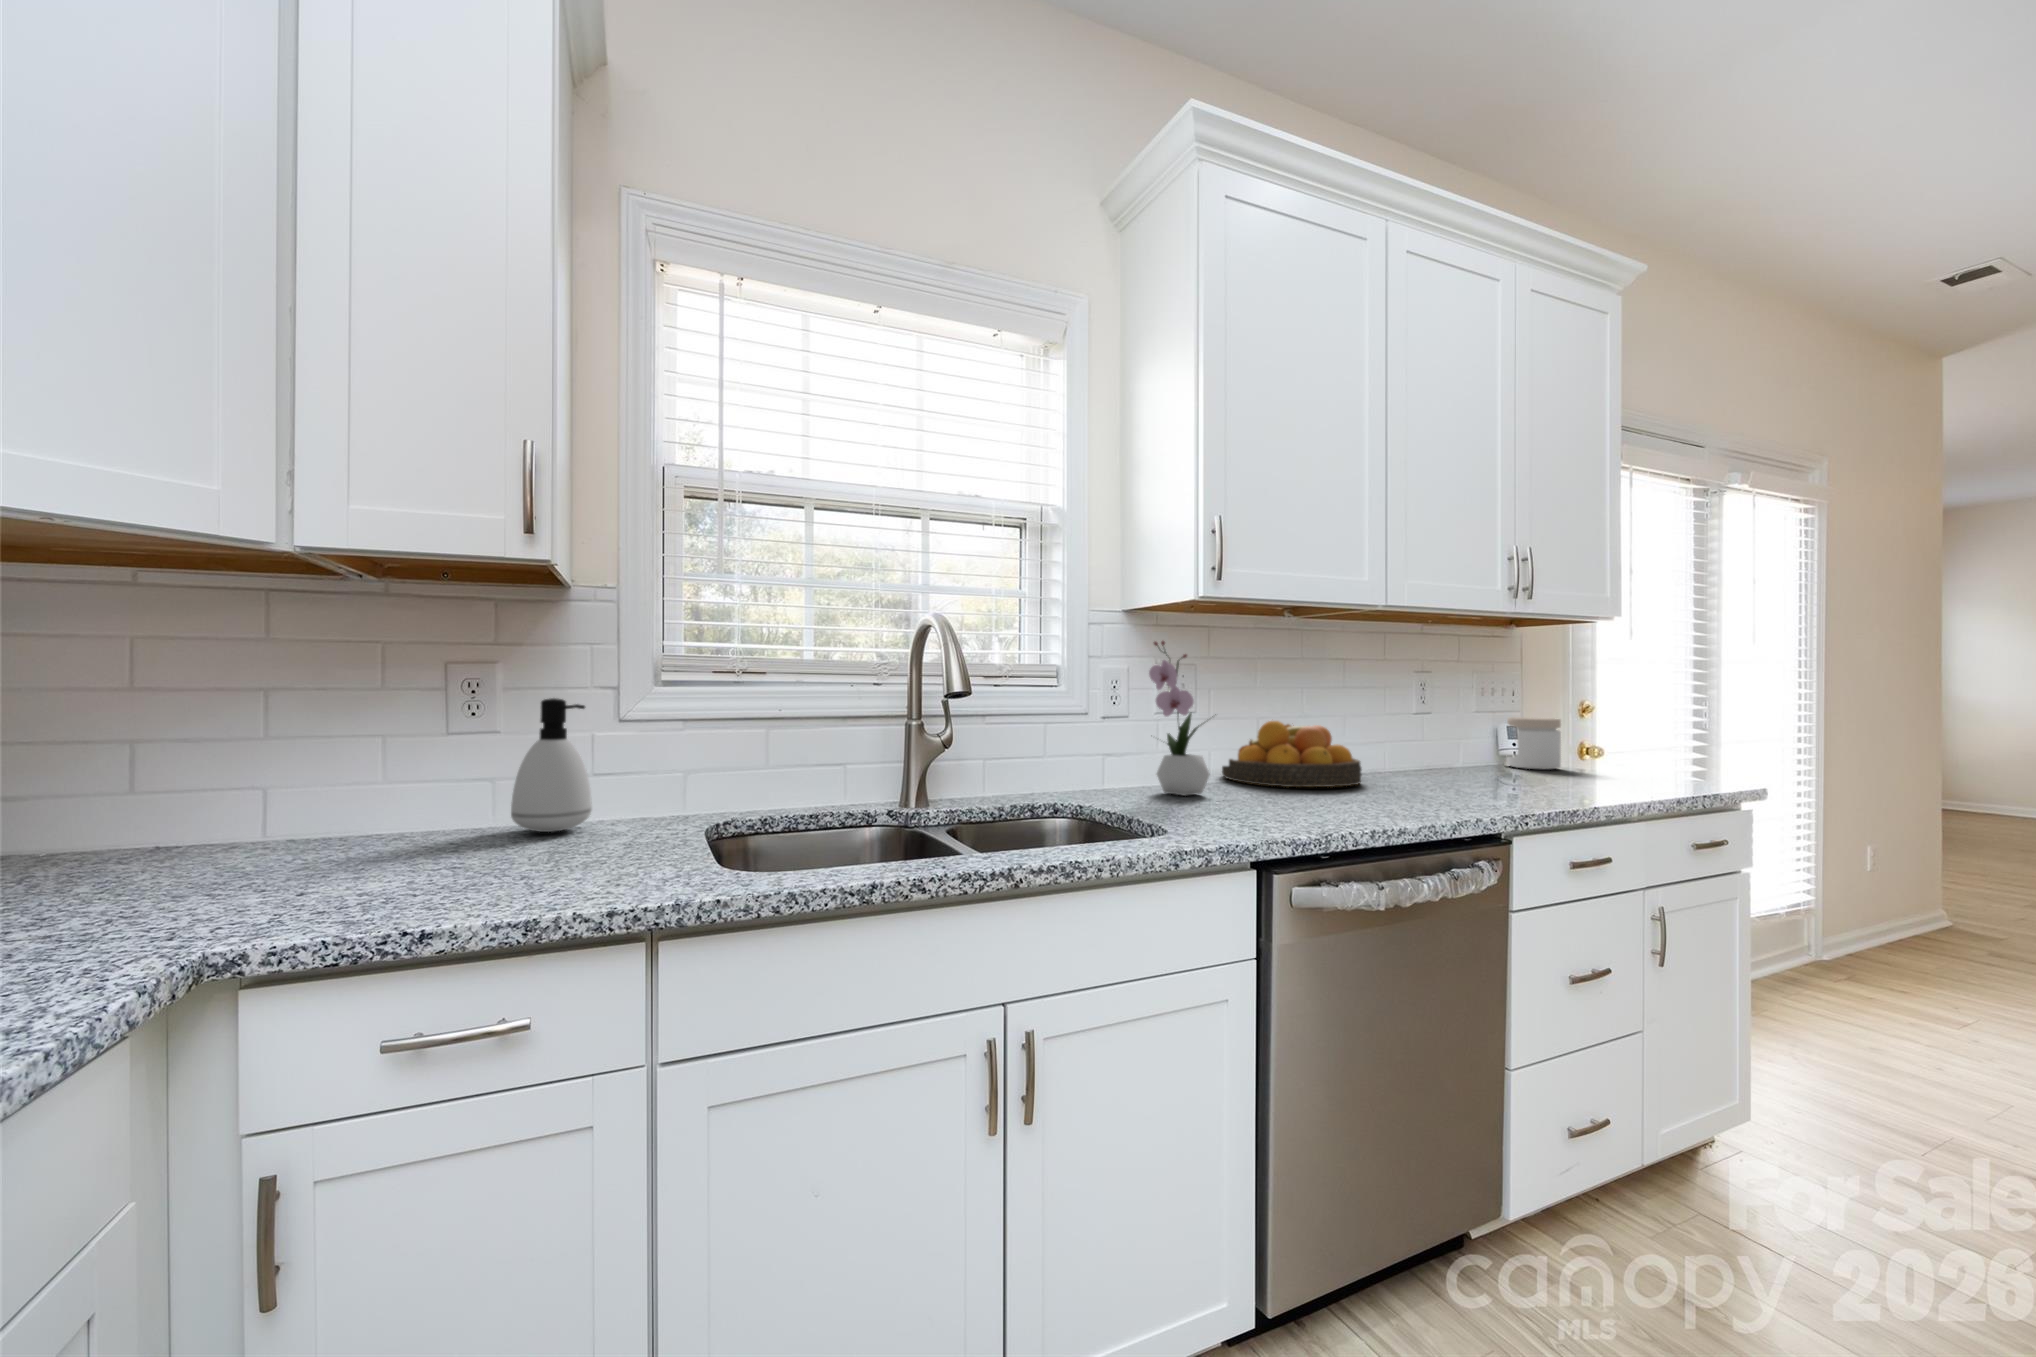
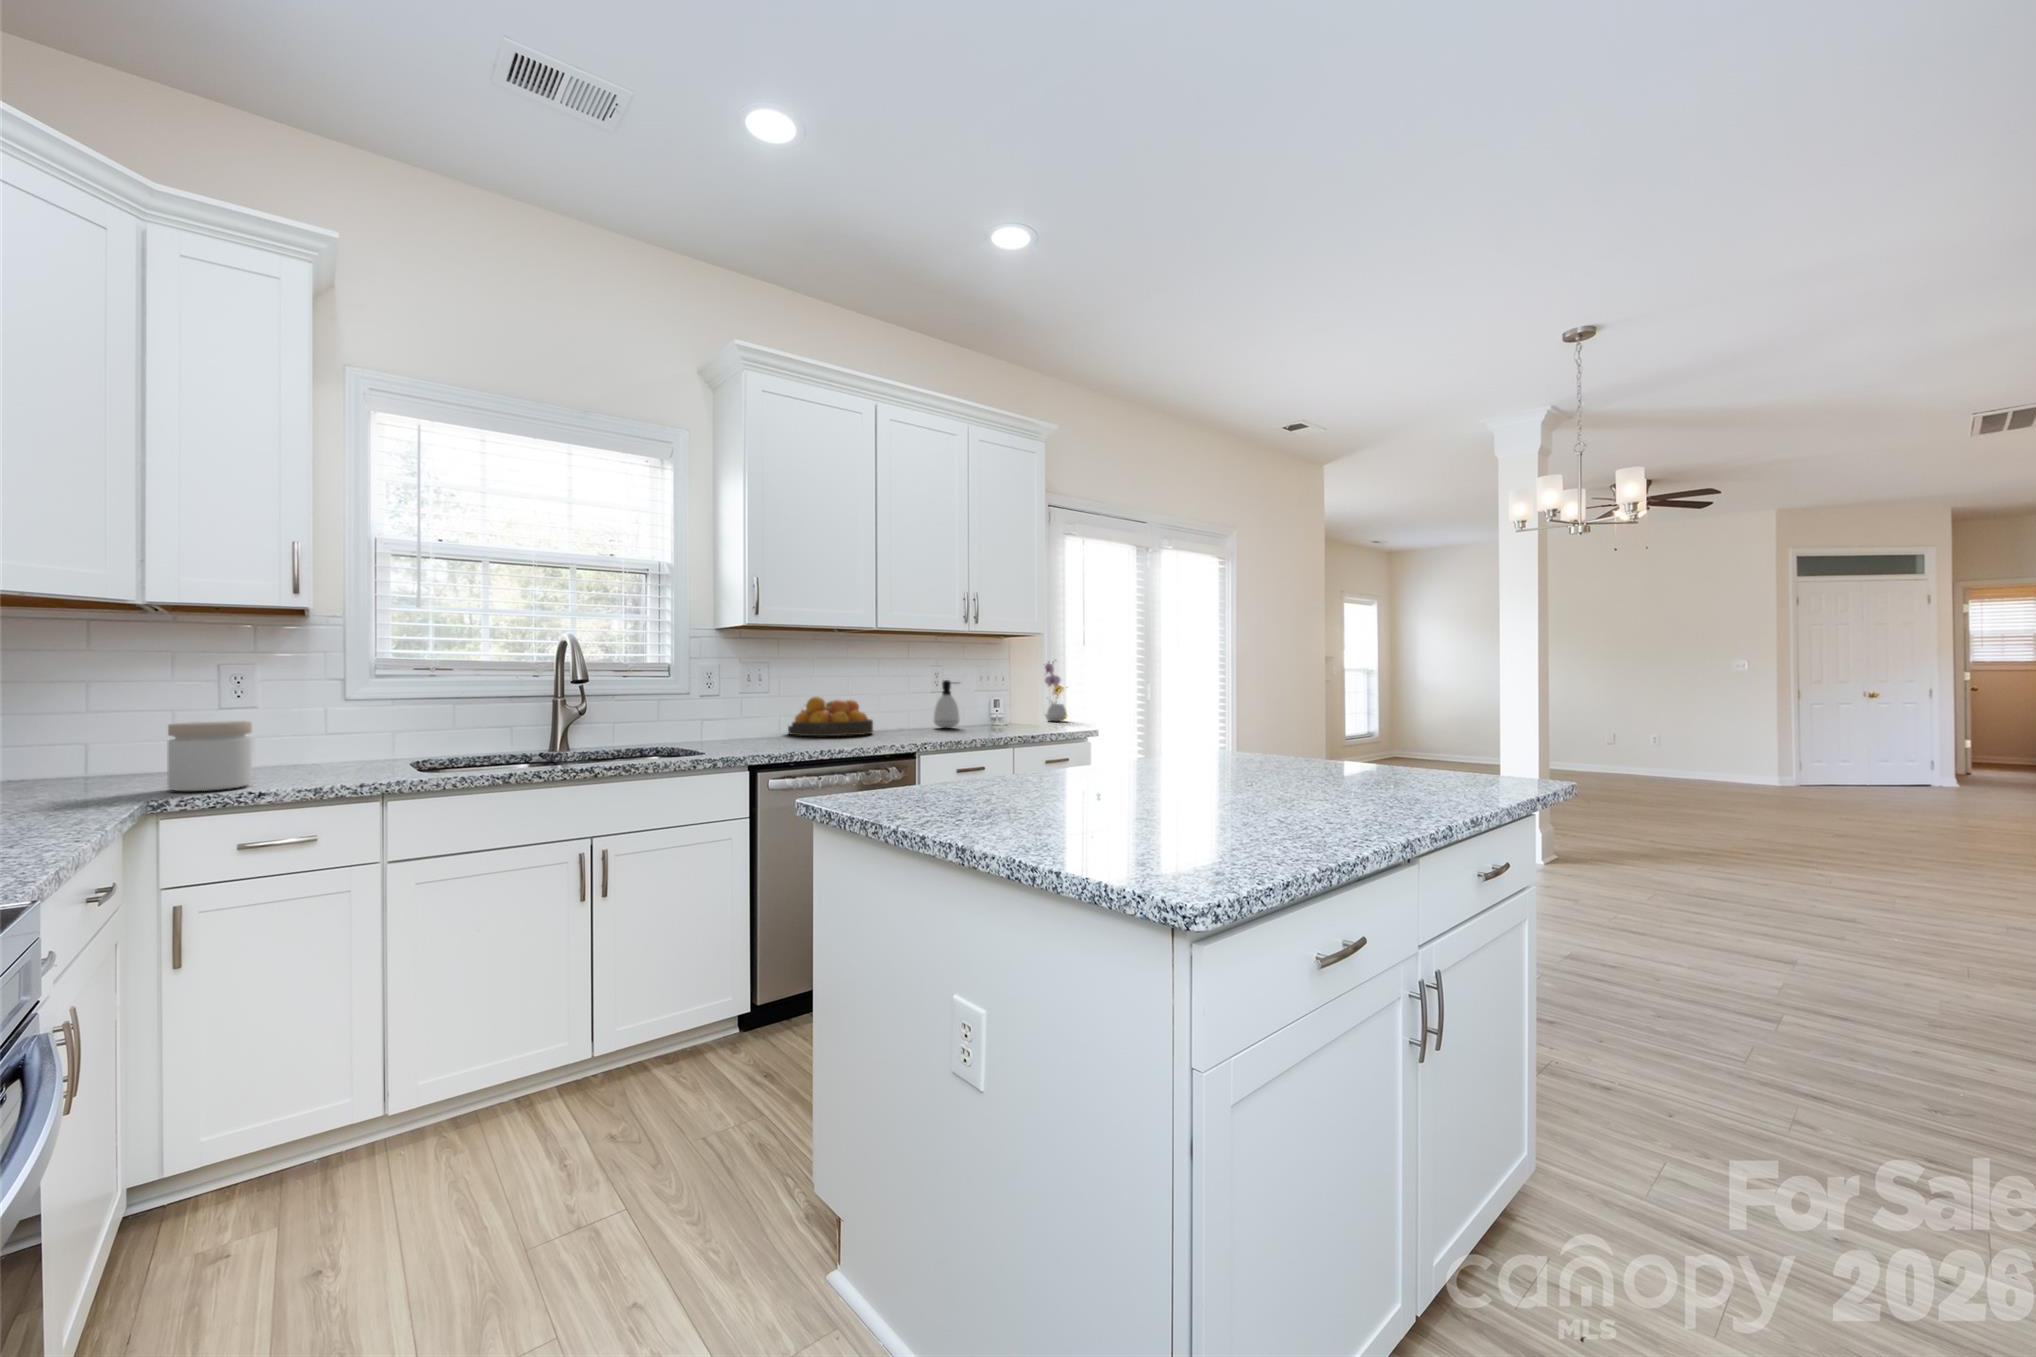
flower arrangement: present [1149,641,1210,796] -> present [1045,662,1066,721]
soap dispenser: present [511,698,592,832] -> present [934,680,959,728]
jar: present [1507,717,1561,769] -> present [167,721,252,791]

